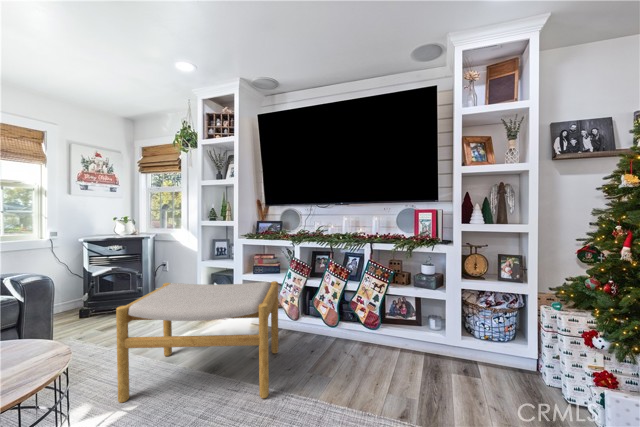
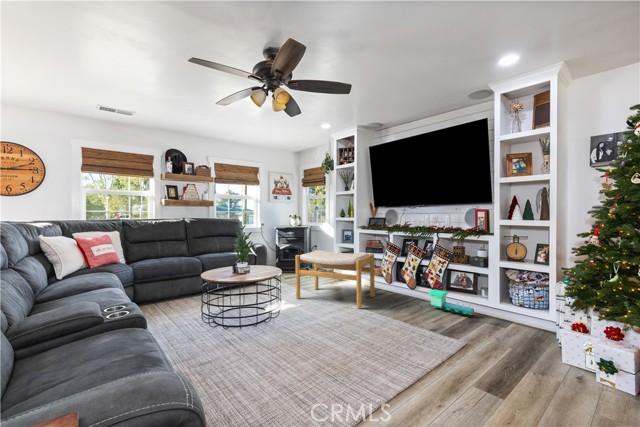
toy train: none [368,327,434,368] -> present [428,289,474,317]

